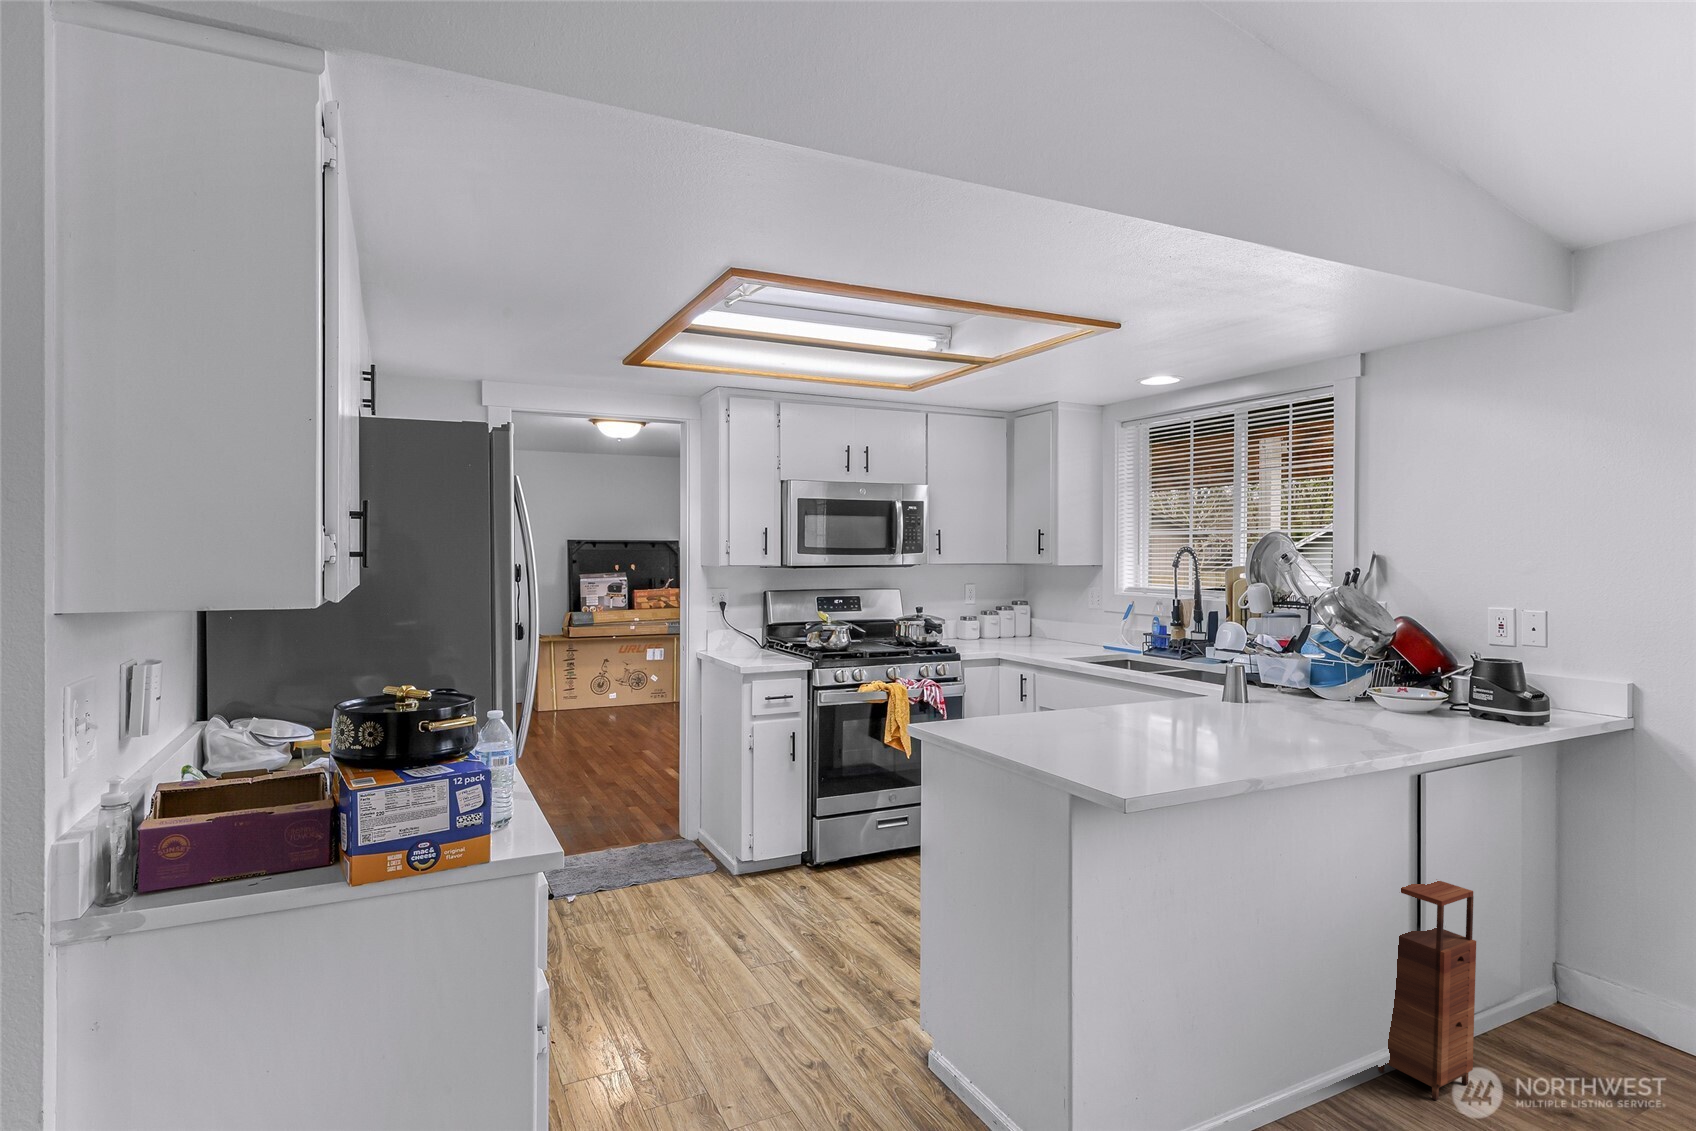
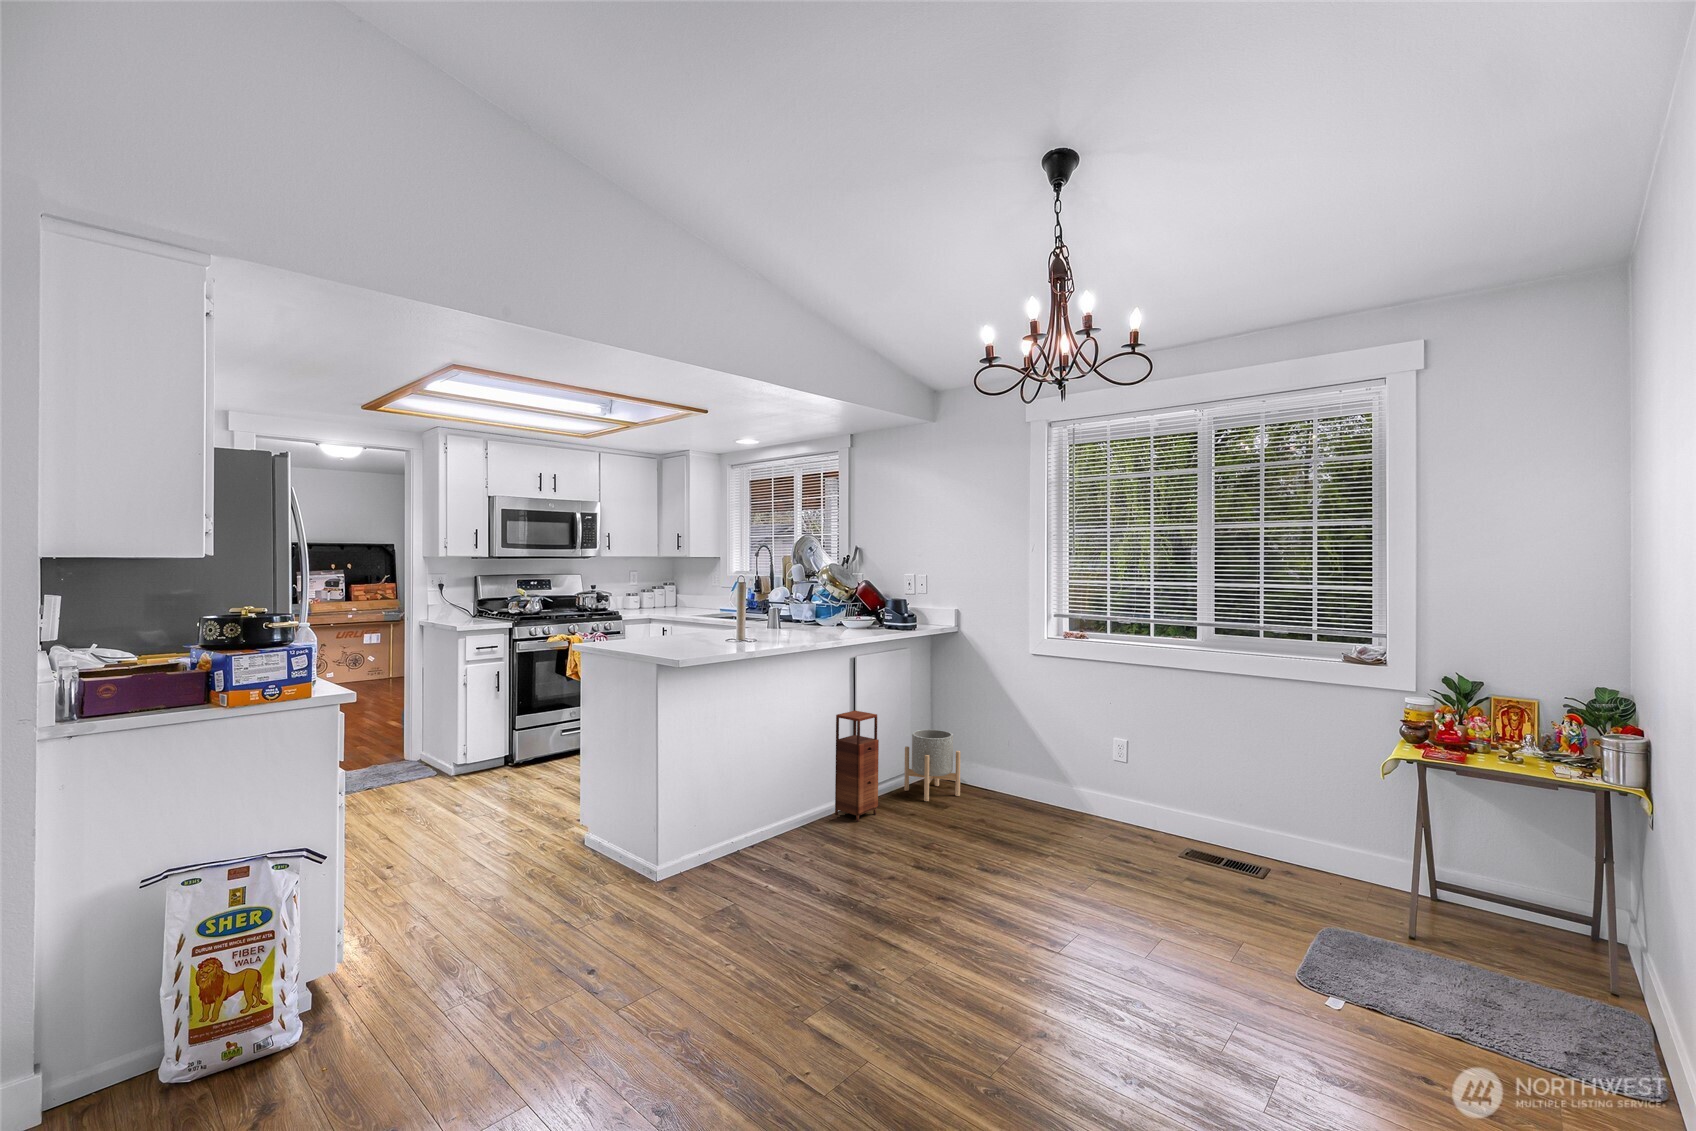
planter: none [1499,910,1641,1064] -> present [904,729,960,801]

